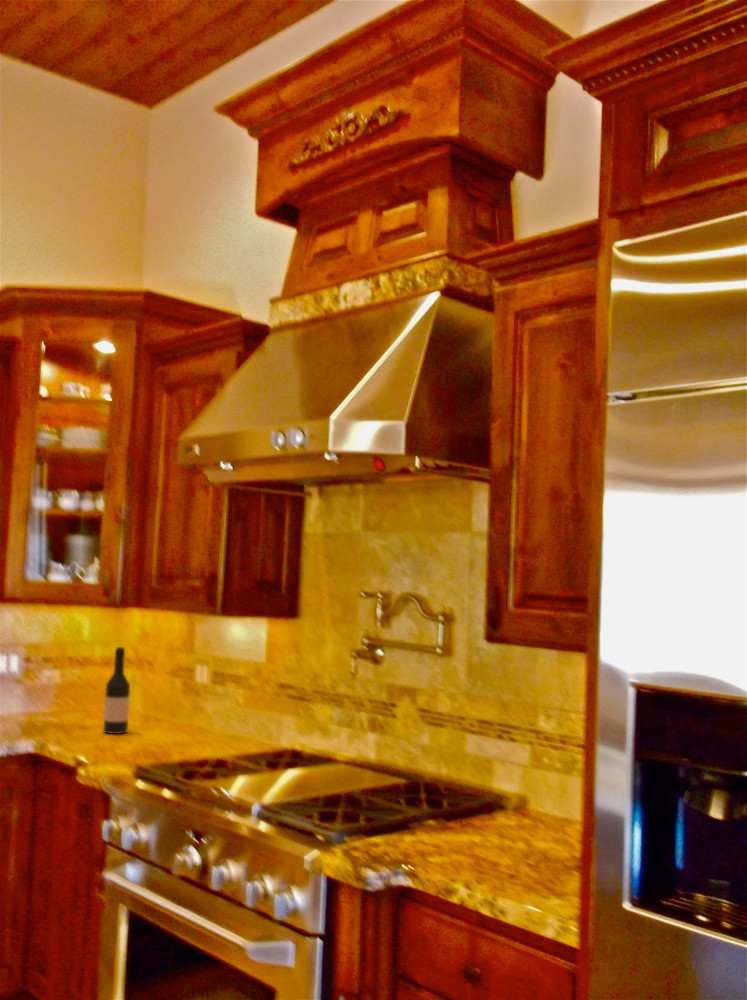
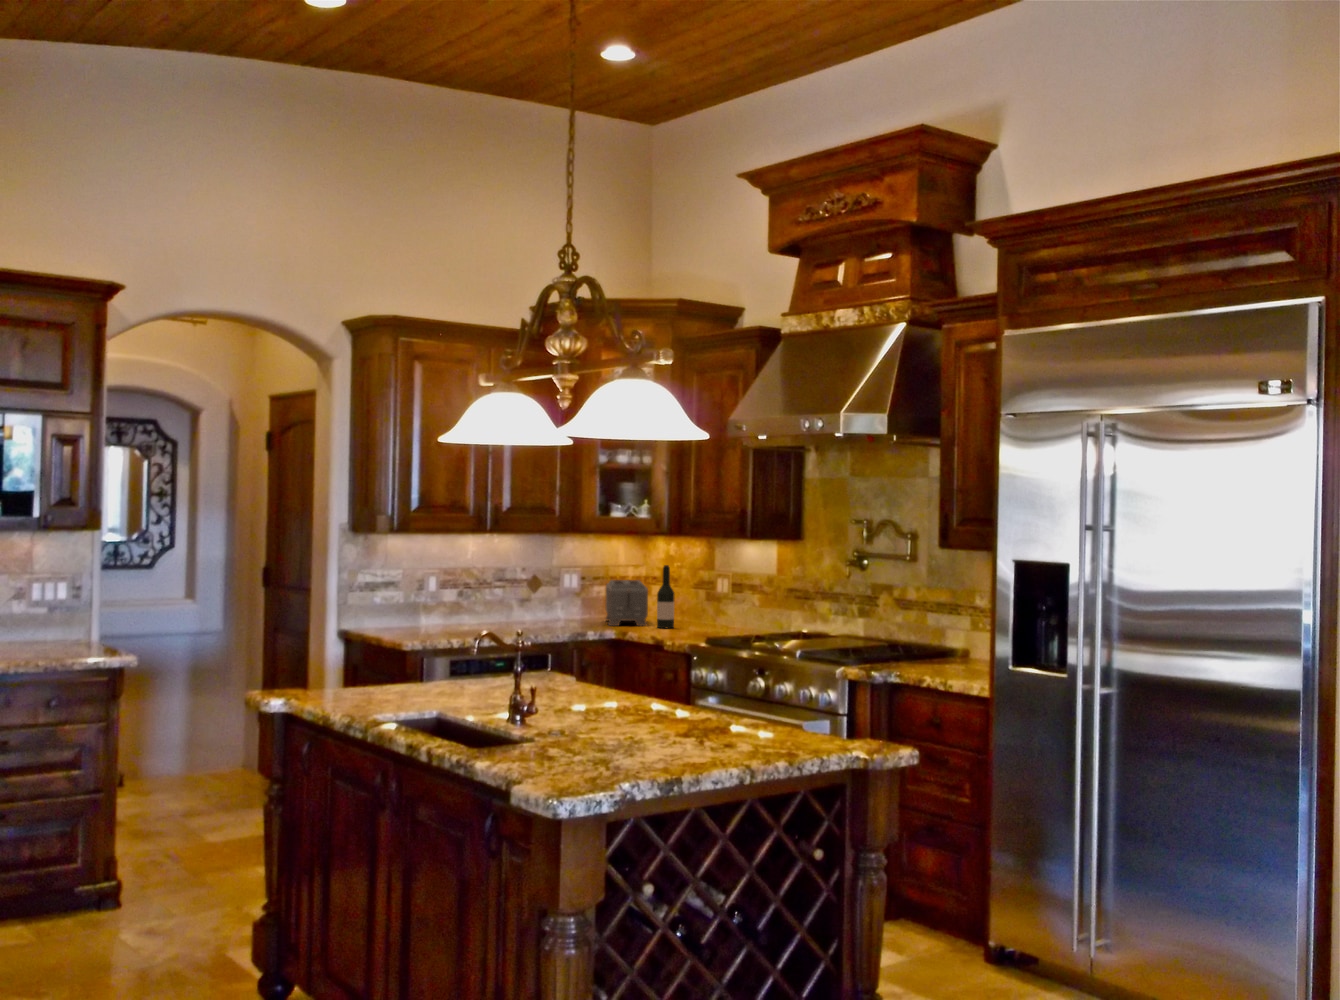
toaster: none [41,662,104,728] -> present [606,580,648,626]

